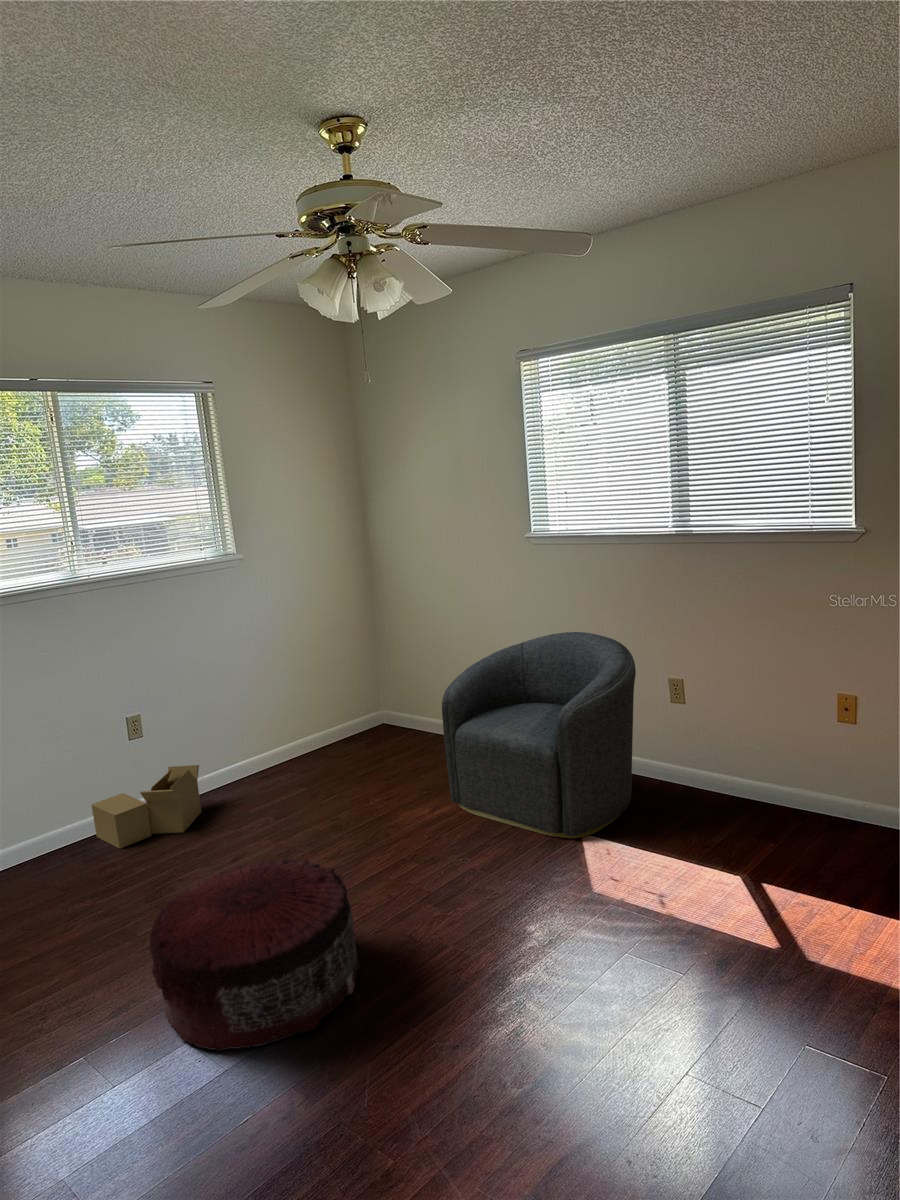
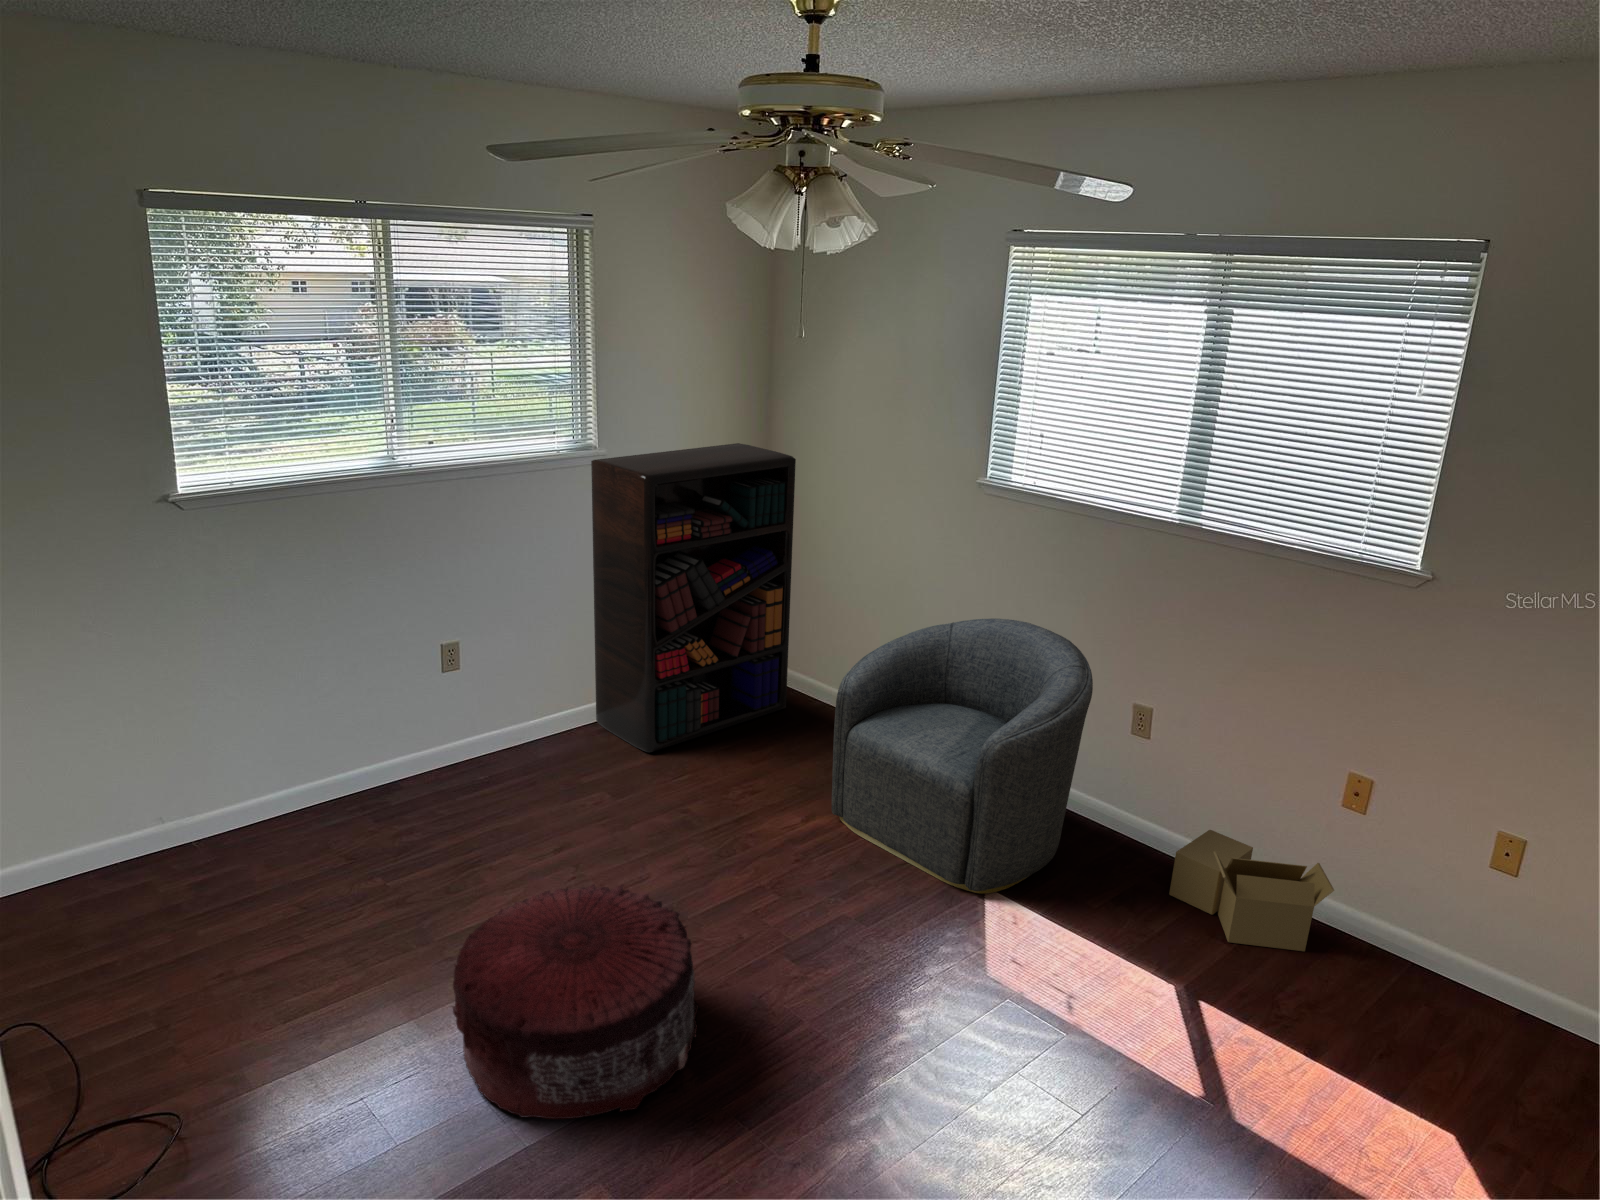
bookshelf: none [232,544,407,785] -> present [591,443,796,752]
cardboard box: present [92,765,202,849] -> present [1169,830,1334,951]

